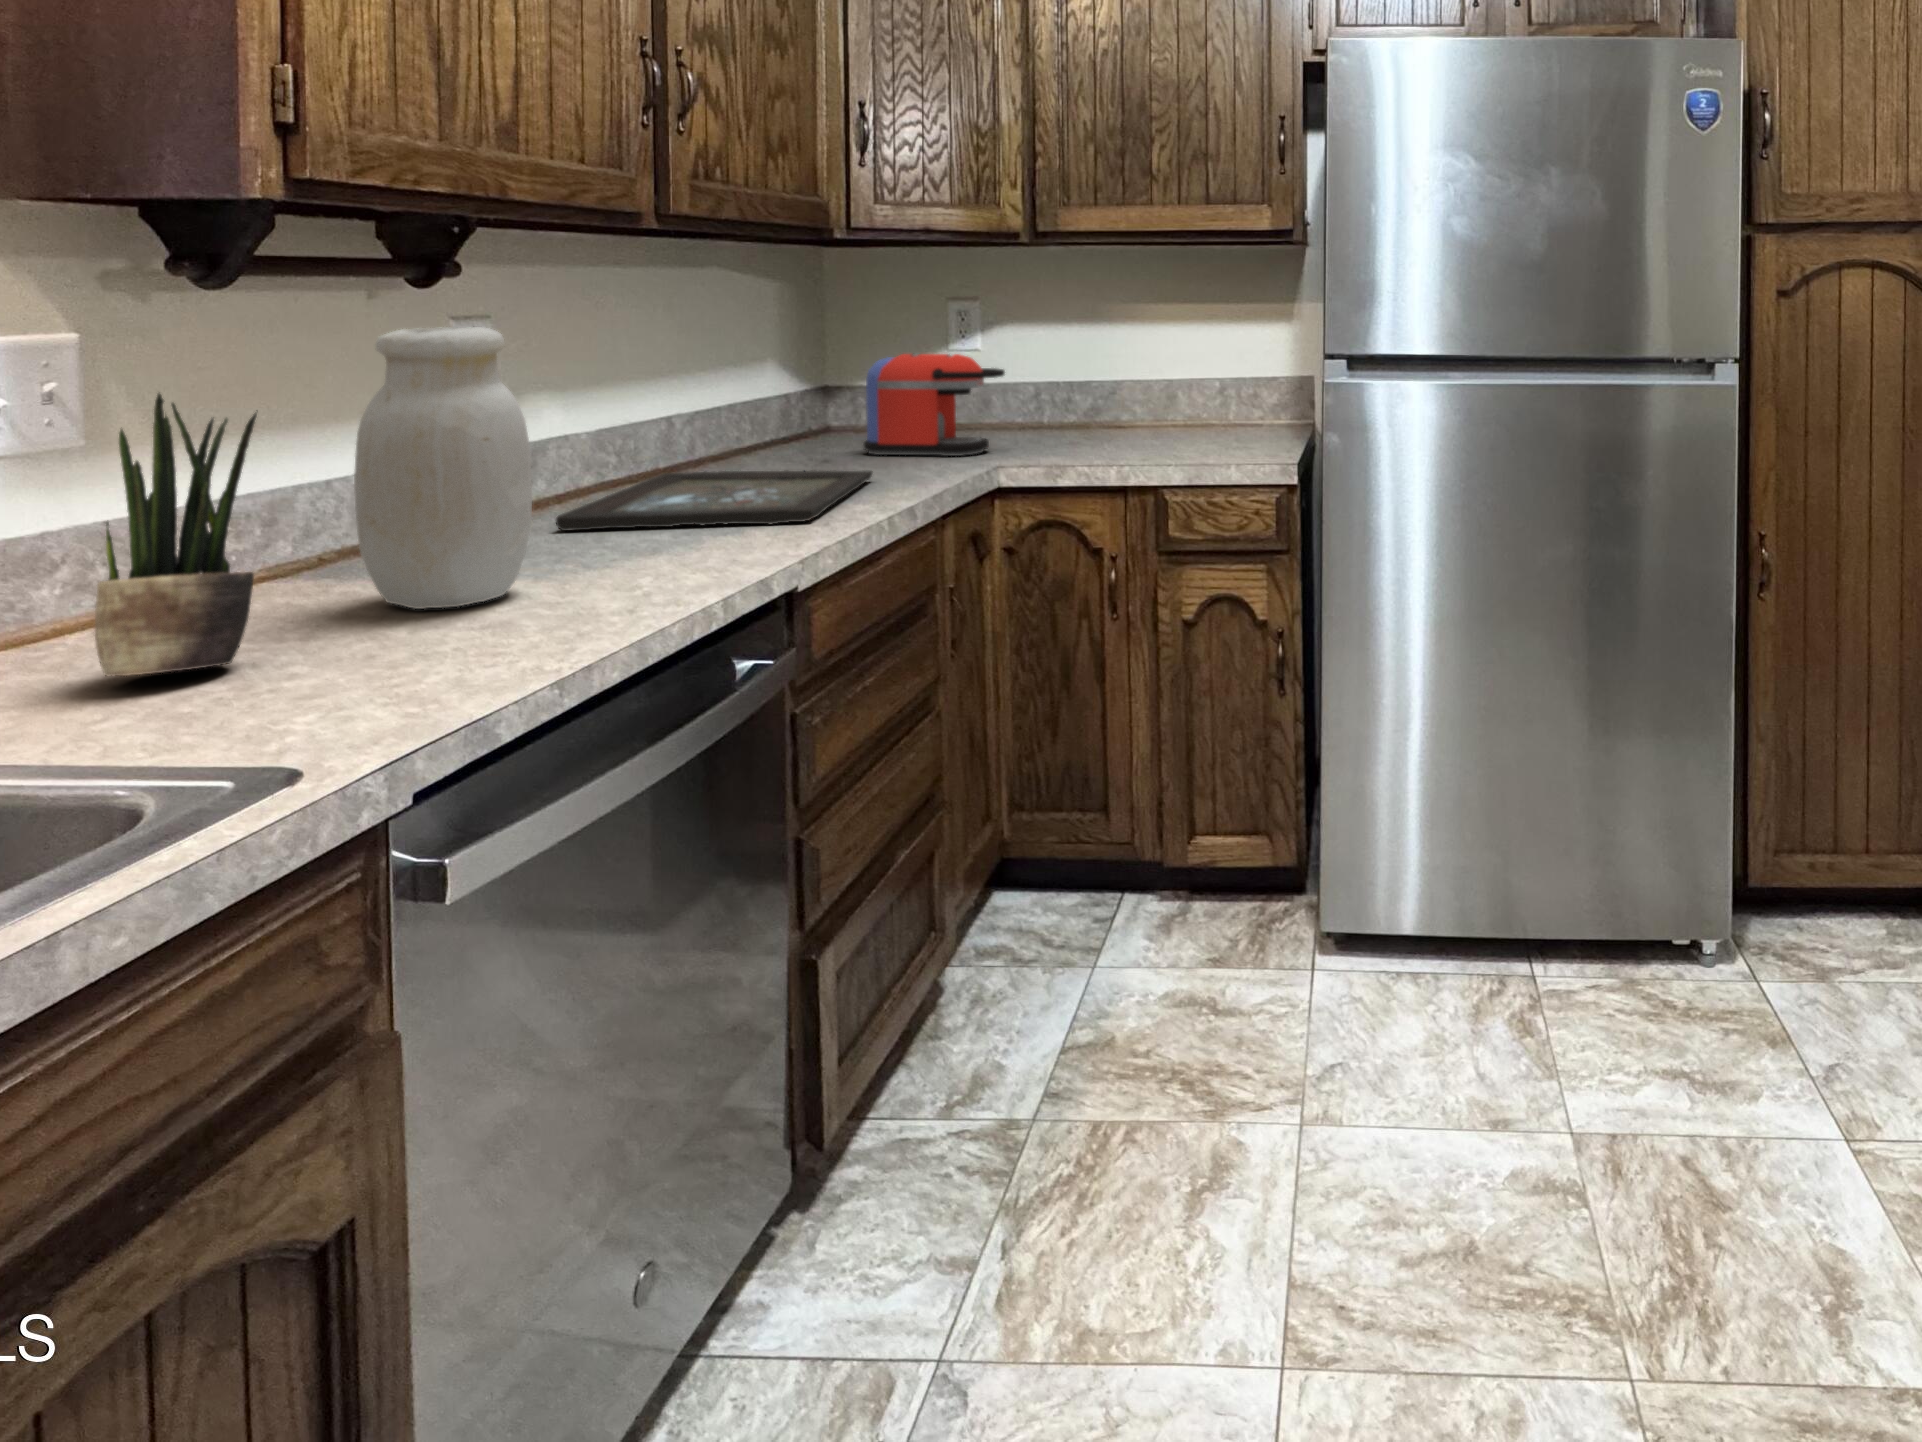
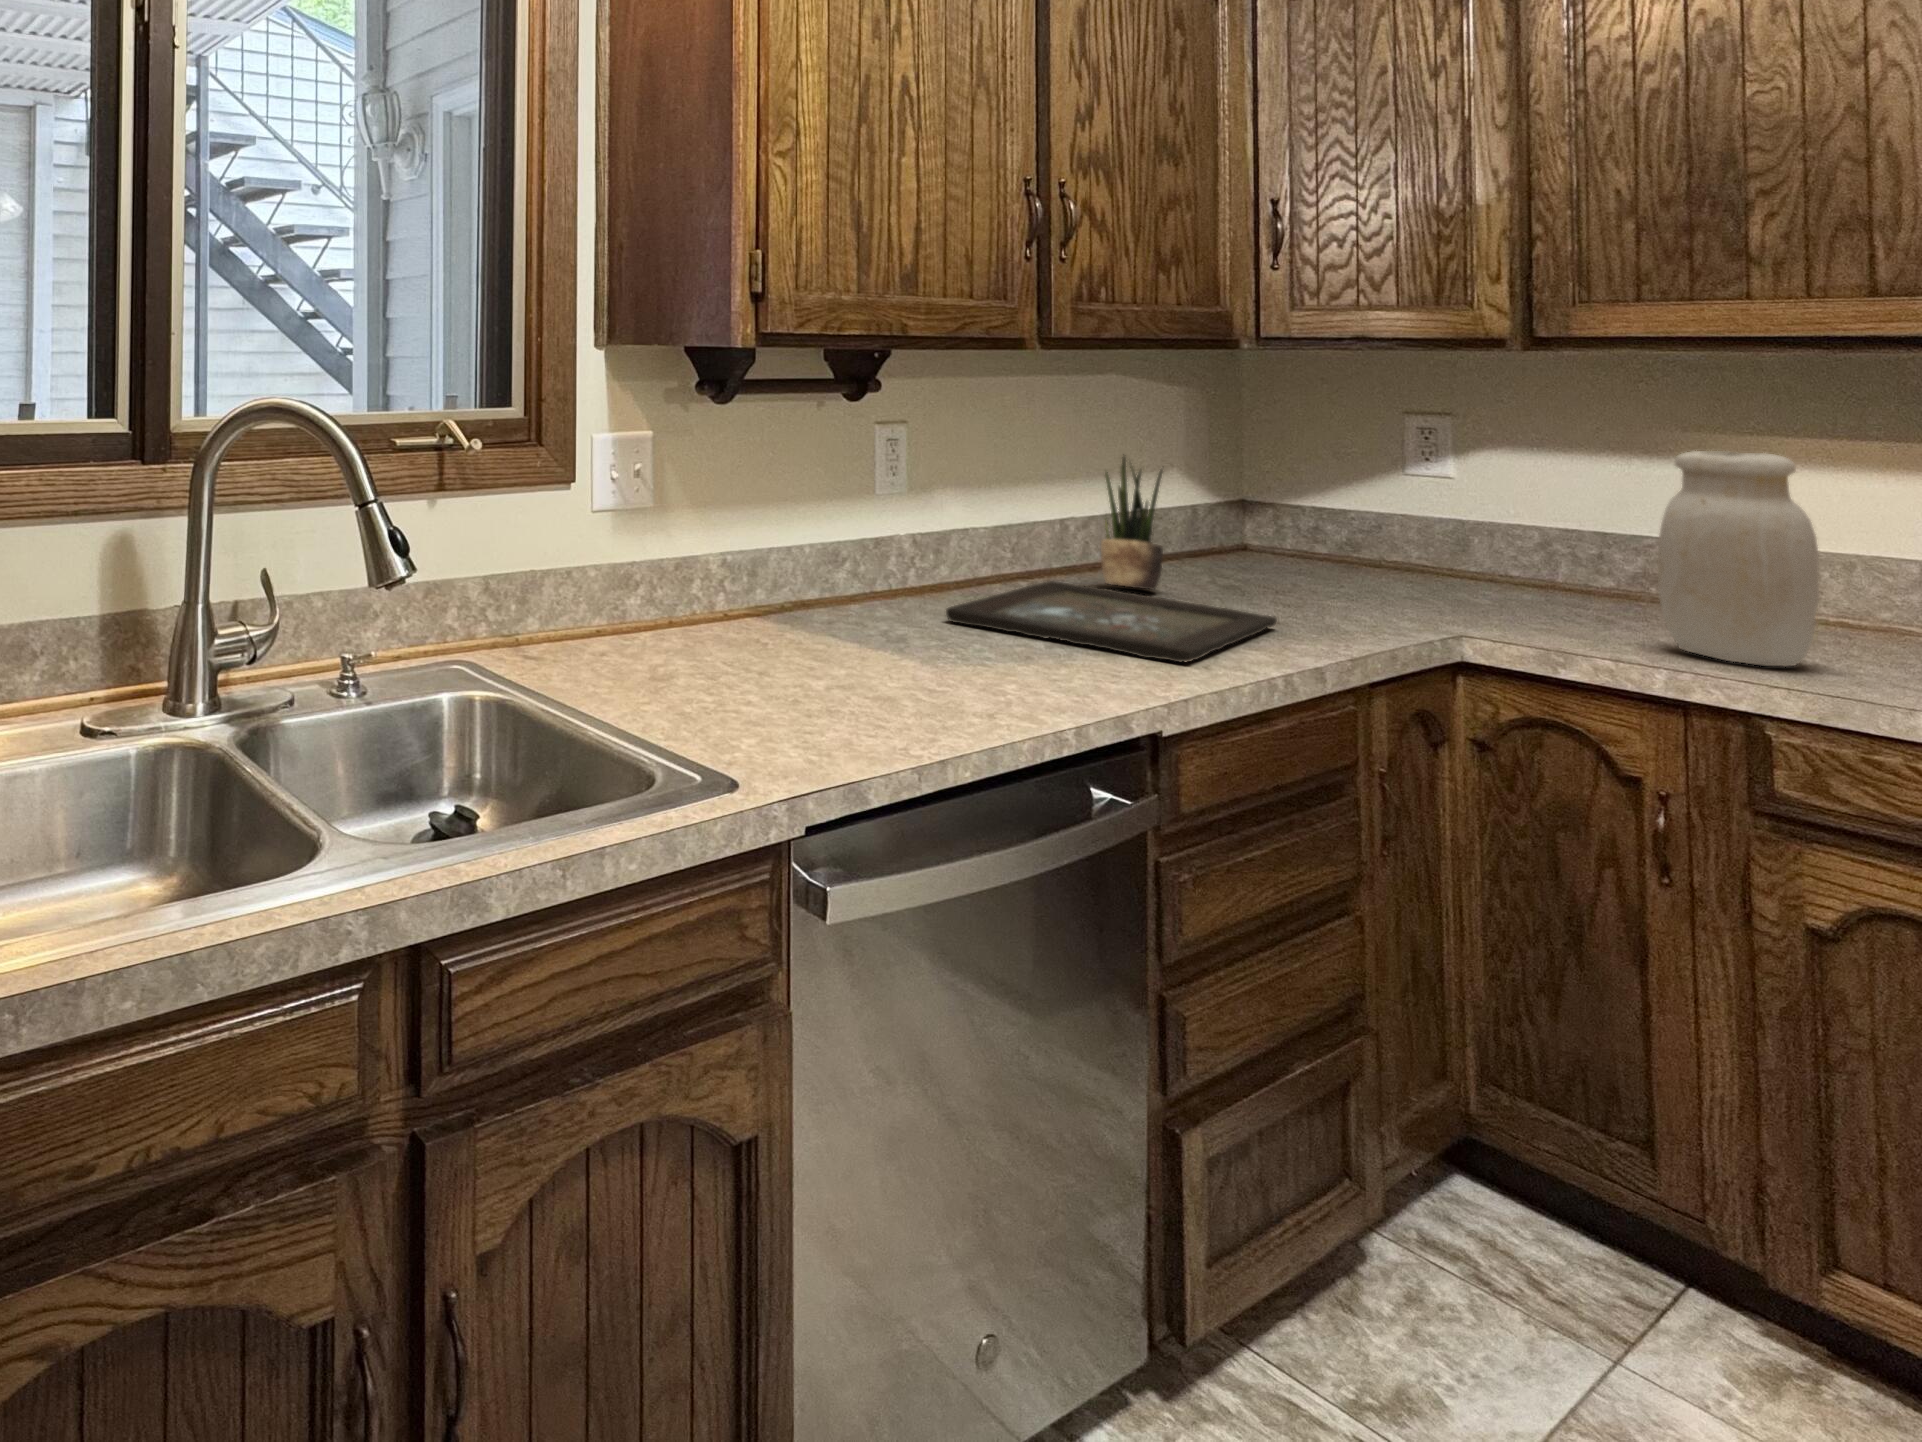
jar: present [354,327,532,609] -> present [1657,451,1819,667]
coffee maker: present [863,354,1005,456] -> none [1276,483,1480,618]
potted plant: present [95,394,257,676] -> present [1101,457,1163,589]

